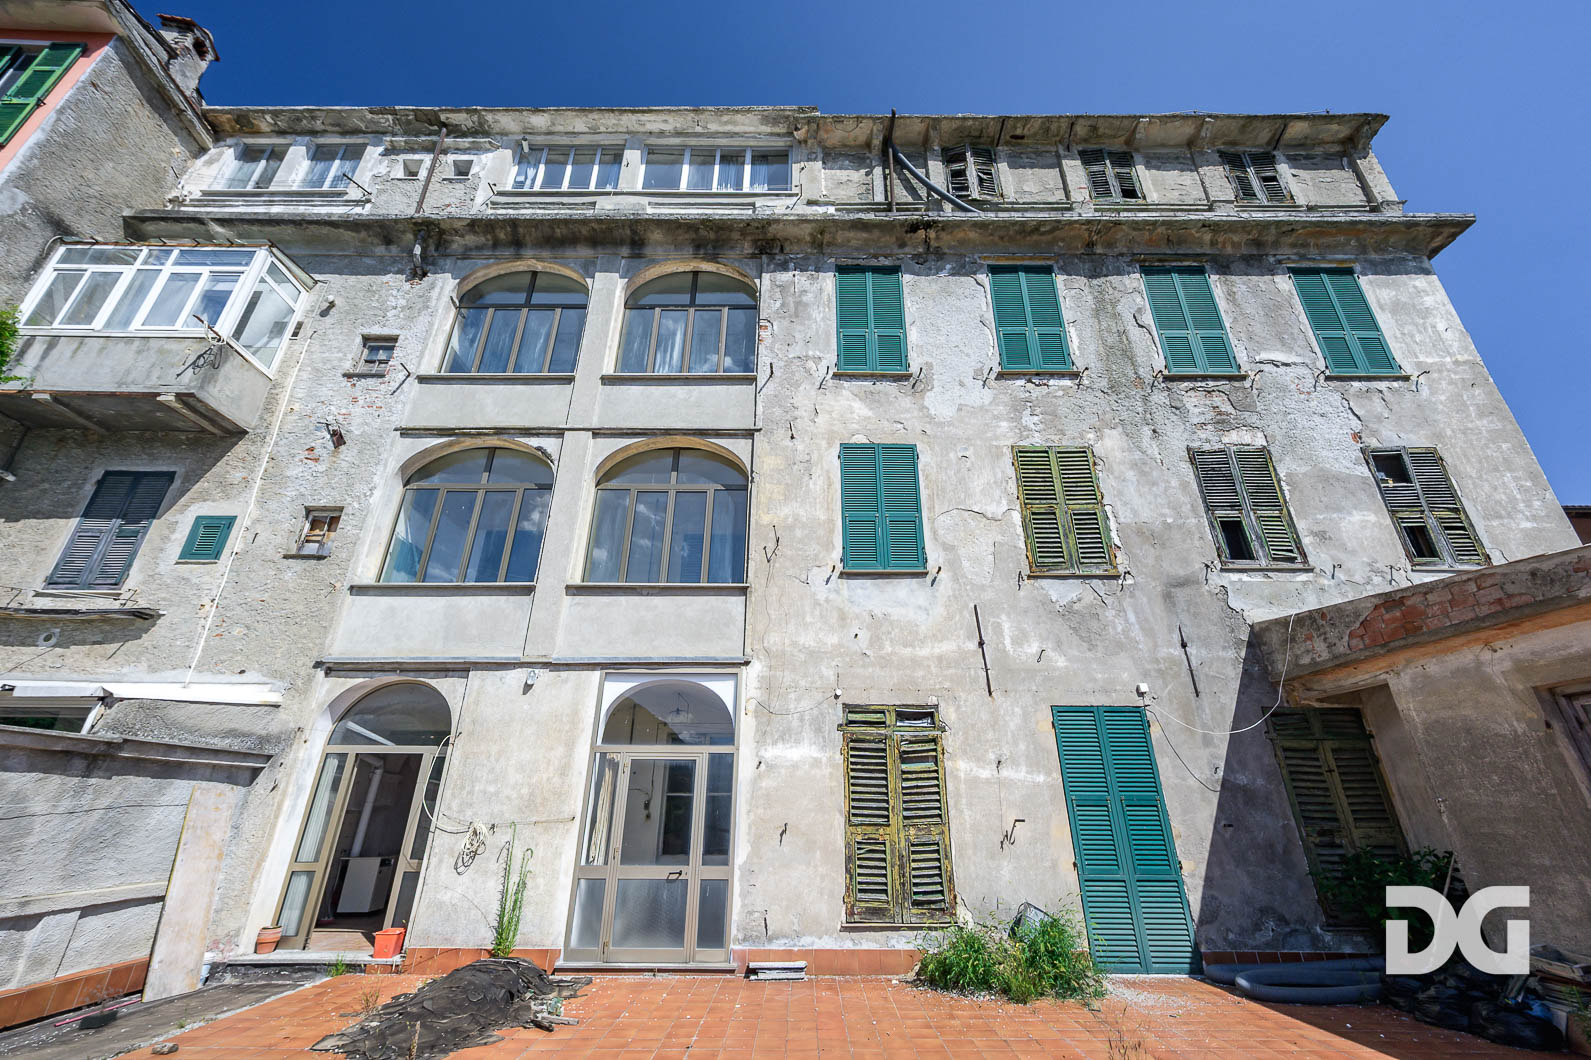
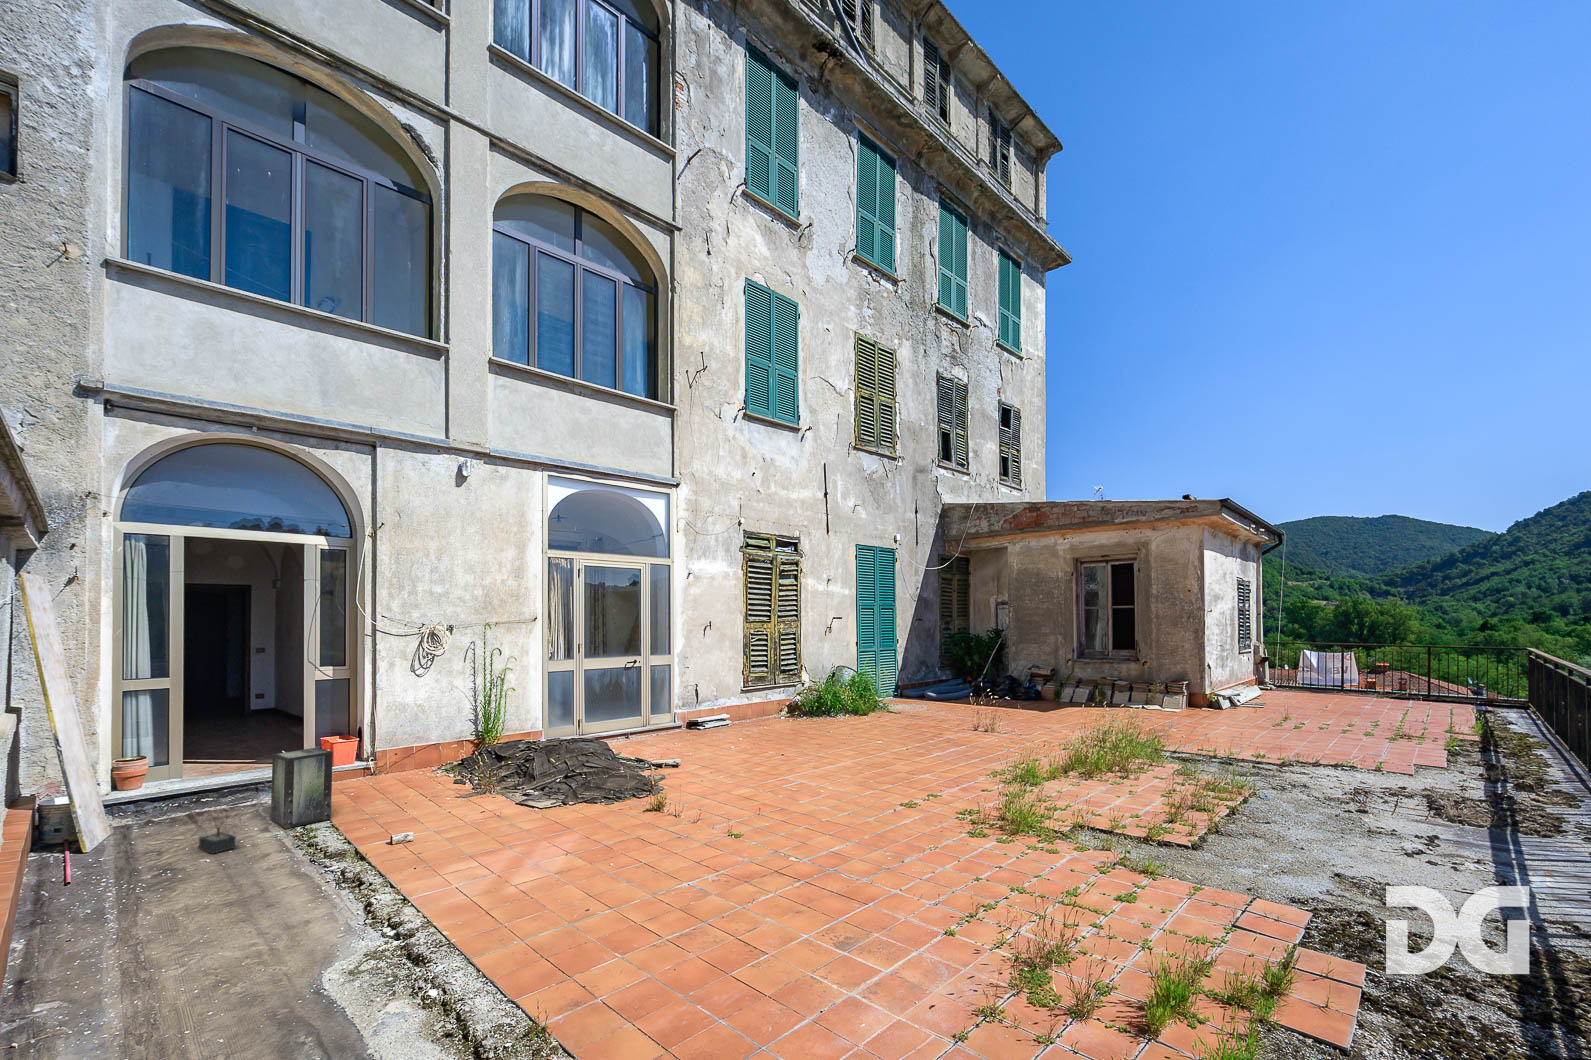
storage box: none [166,939,249,1017] -> present [271,747,333,829]

